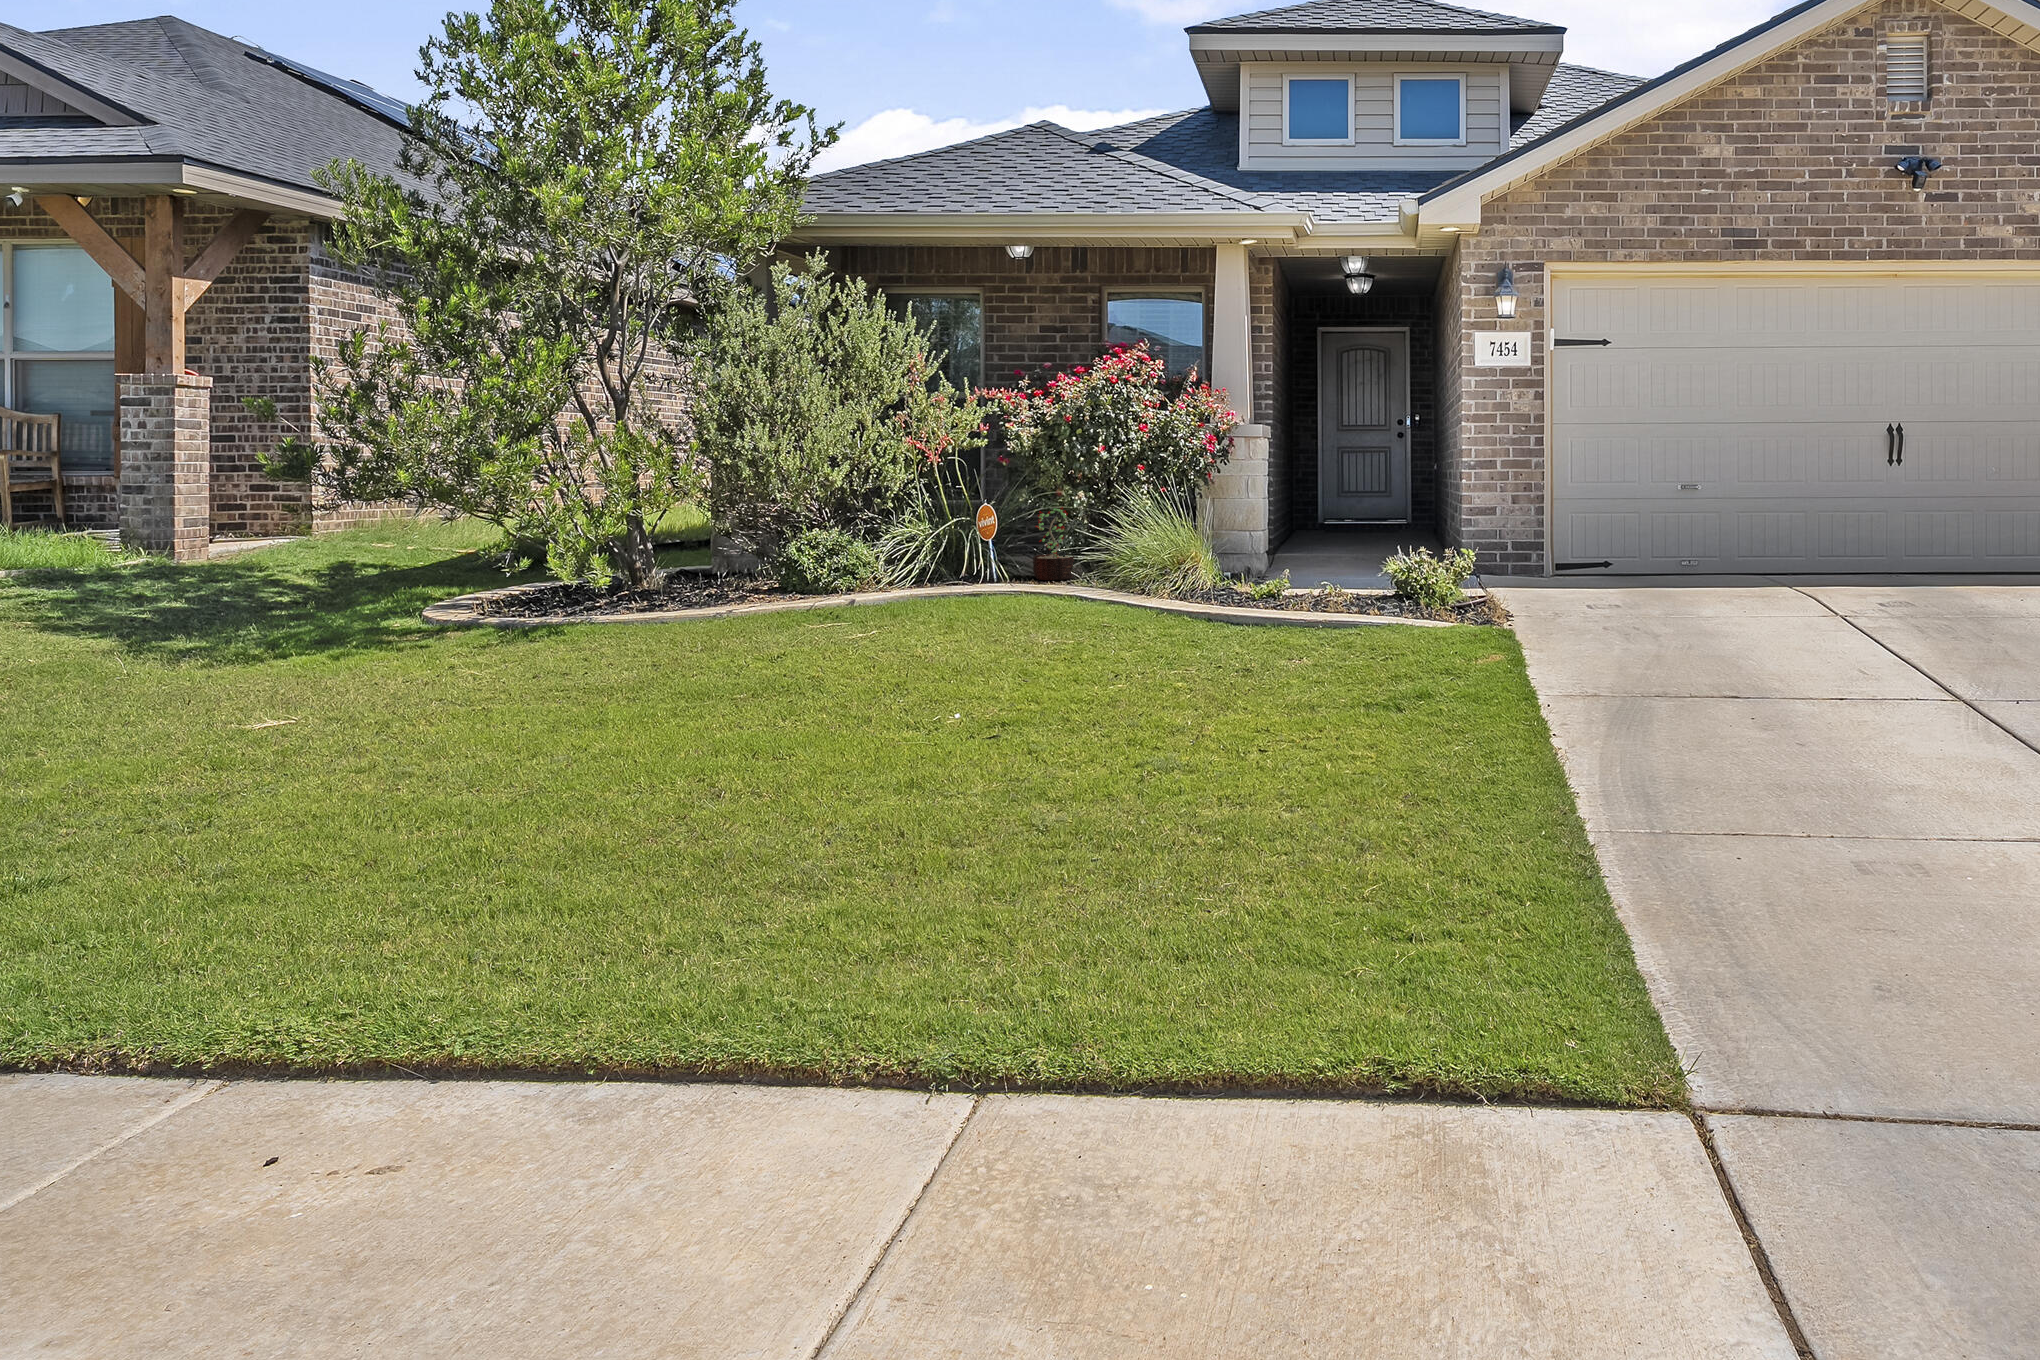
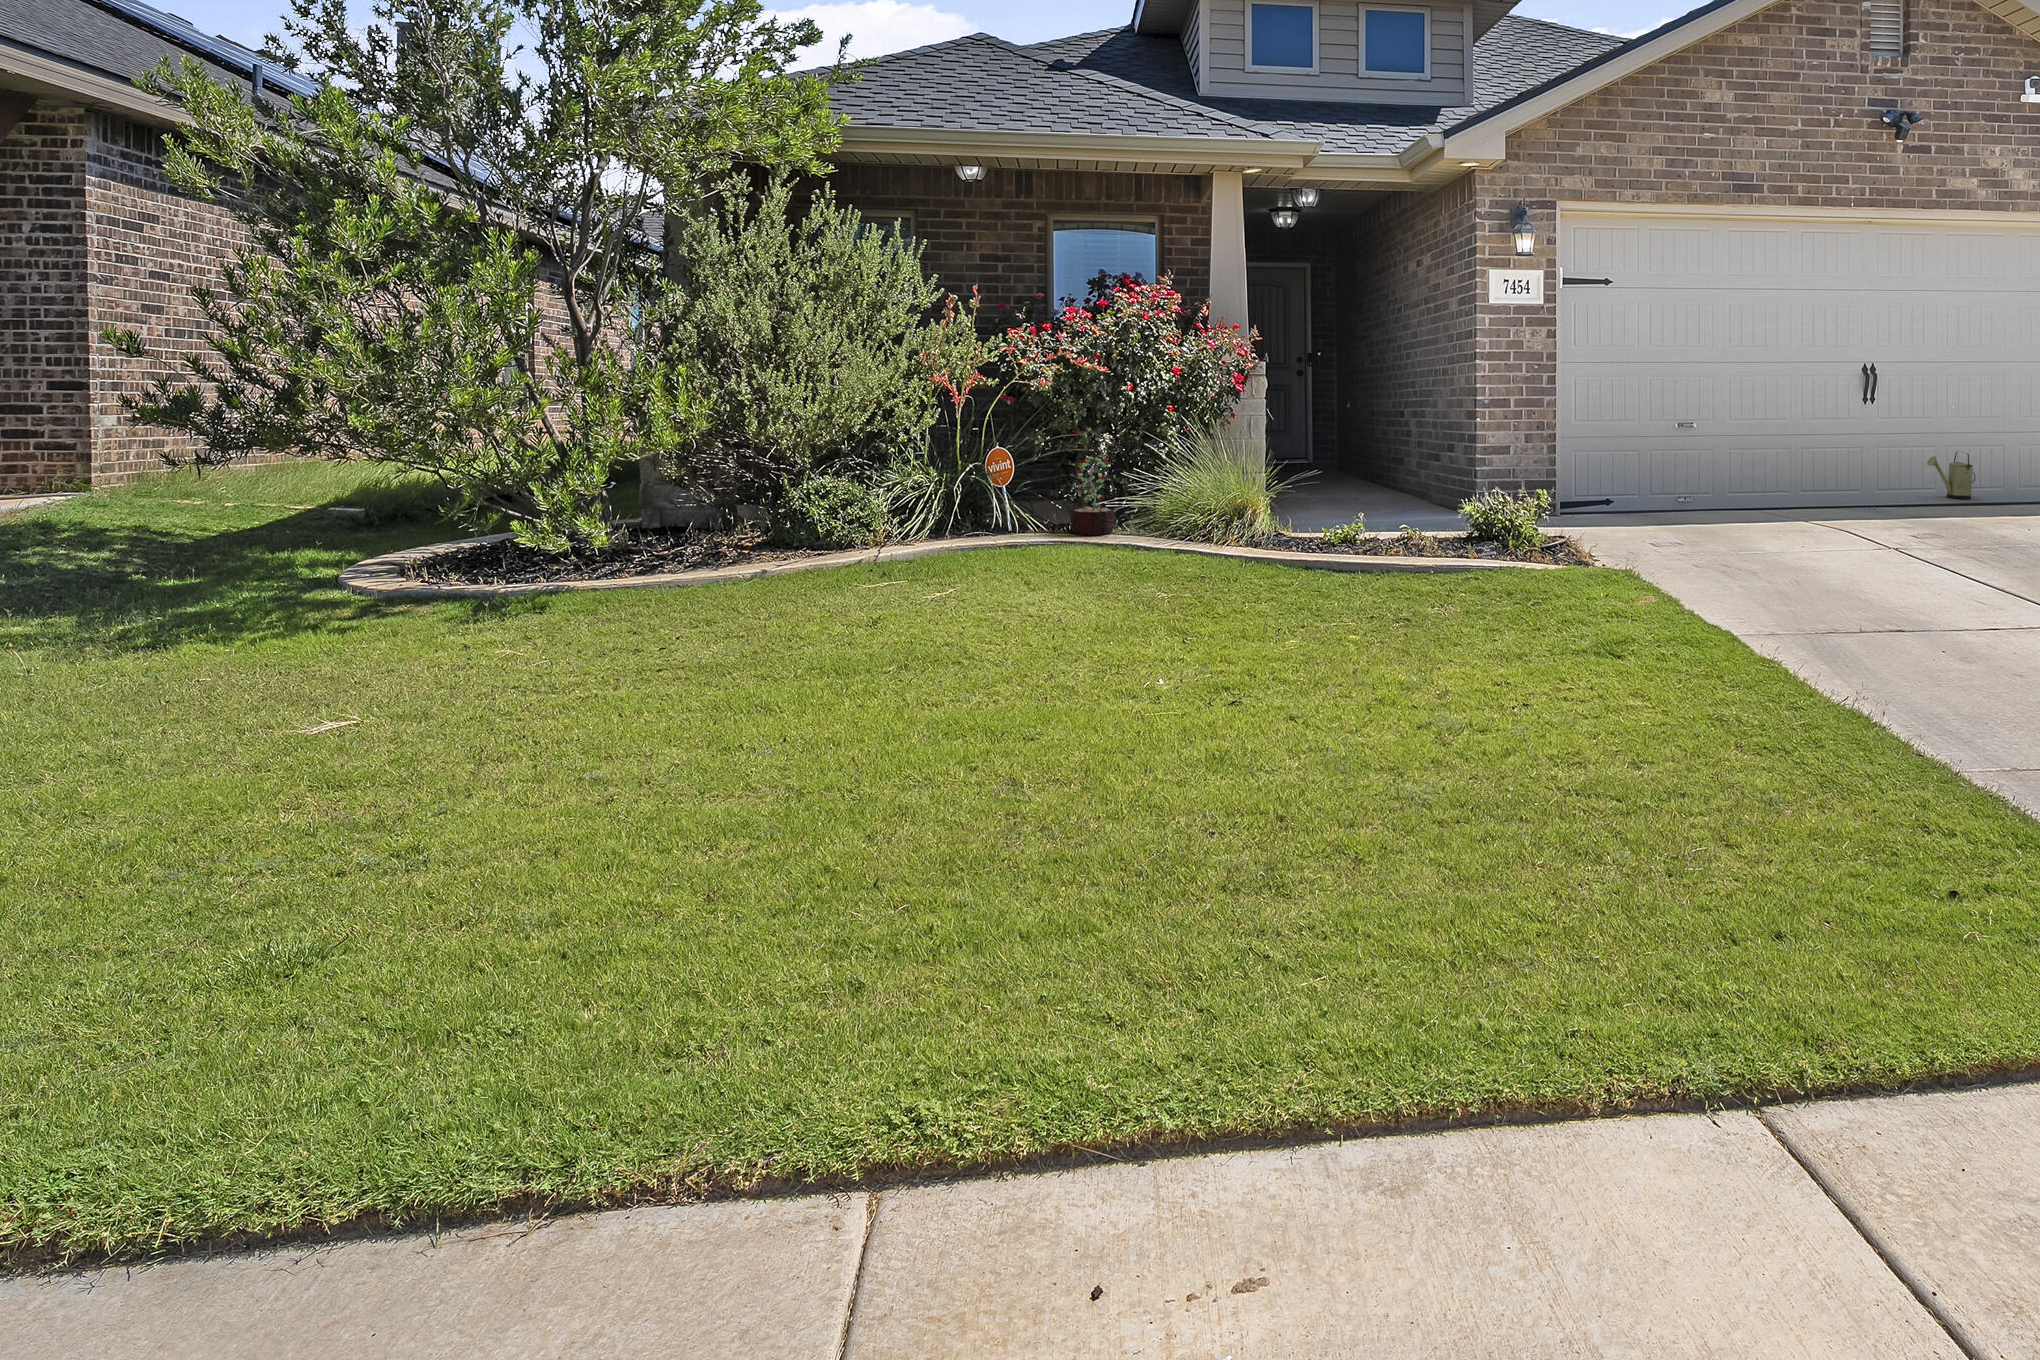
watering can: none [1958,516,2016,567] -> present [1927,452,1975,499]

